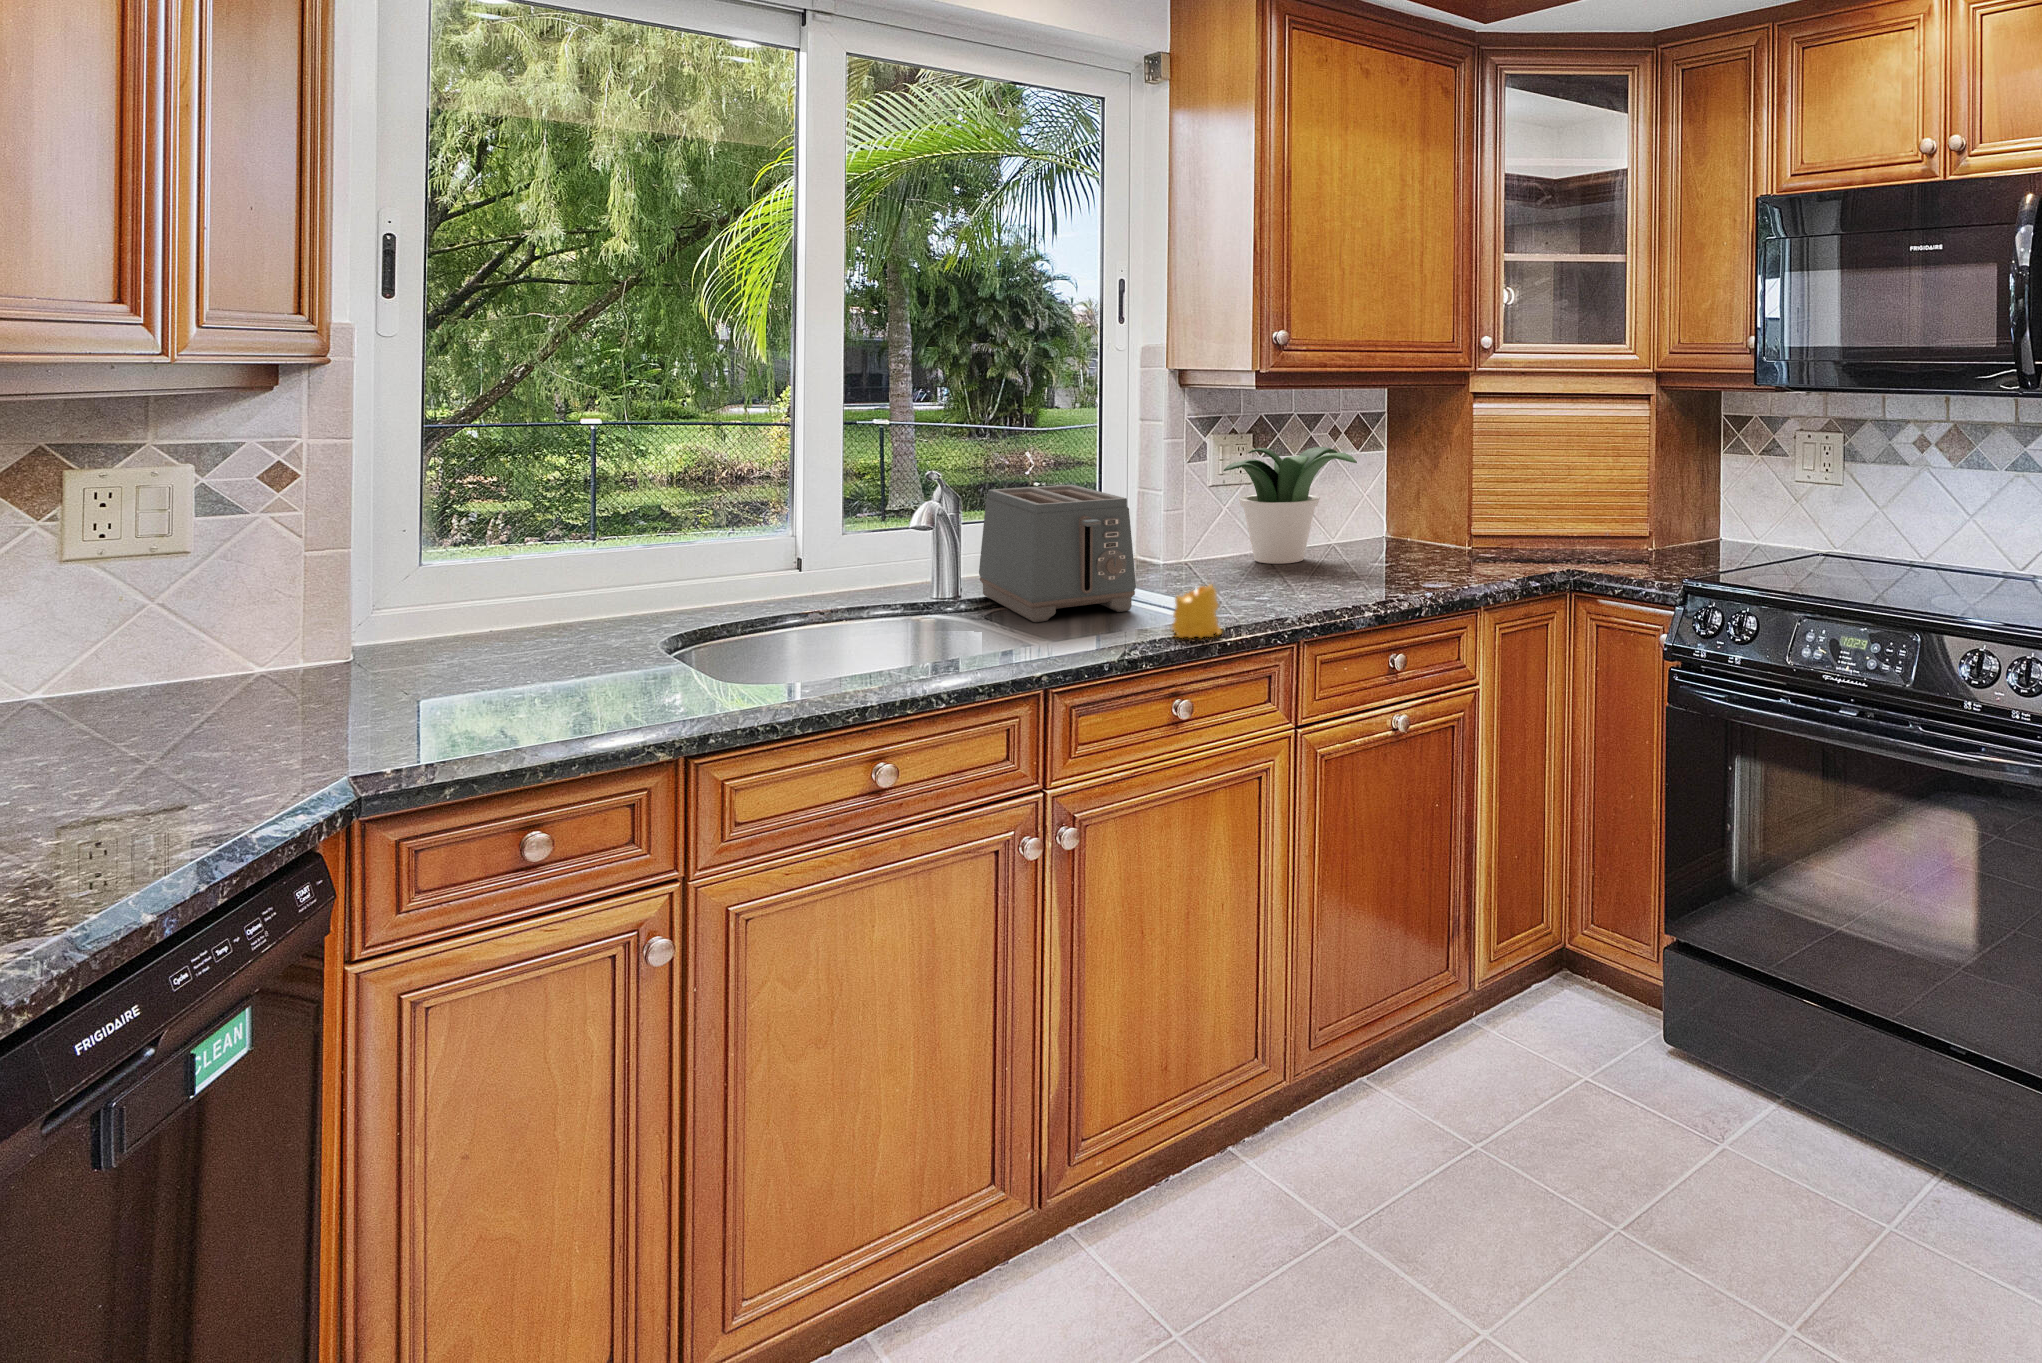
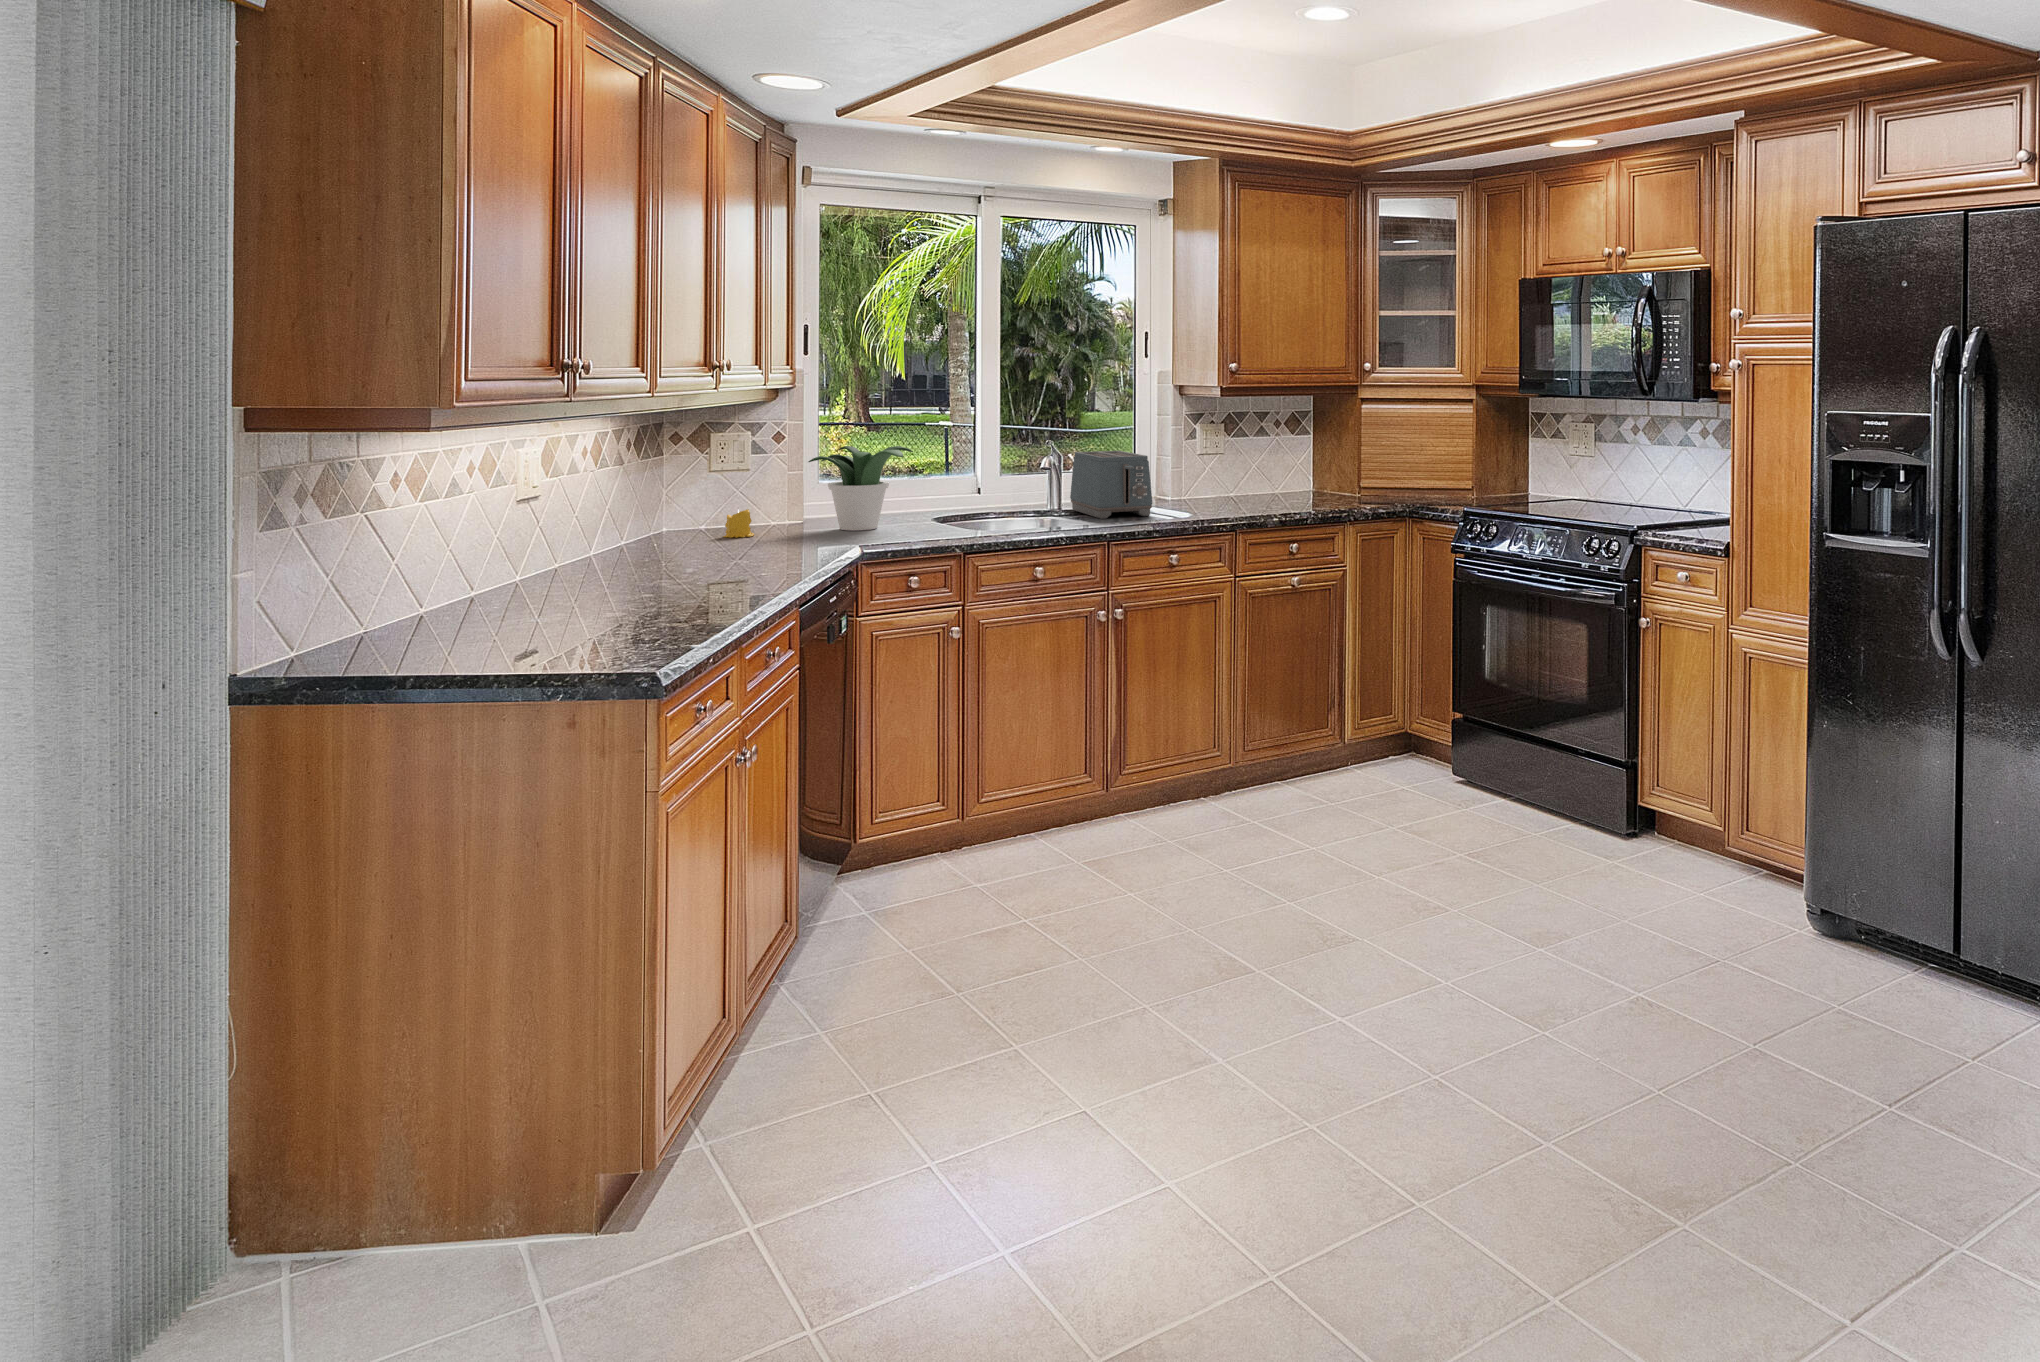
potted plant: present [1224,447,1357,564] -> present [808,446,913,530]
candle: present [1172,584,1222,638] -> present [723,509,754,538]

